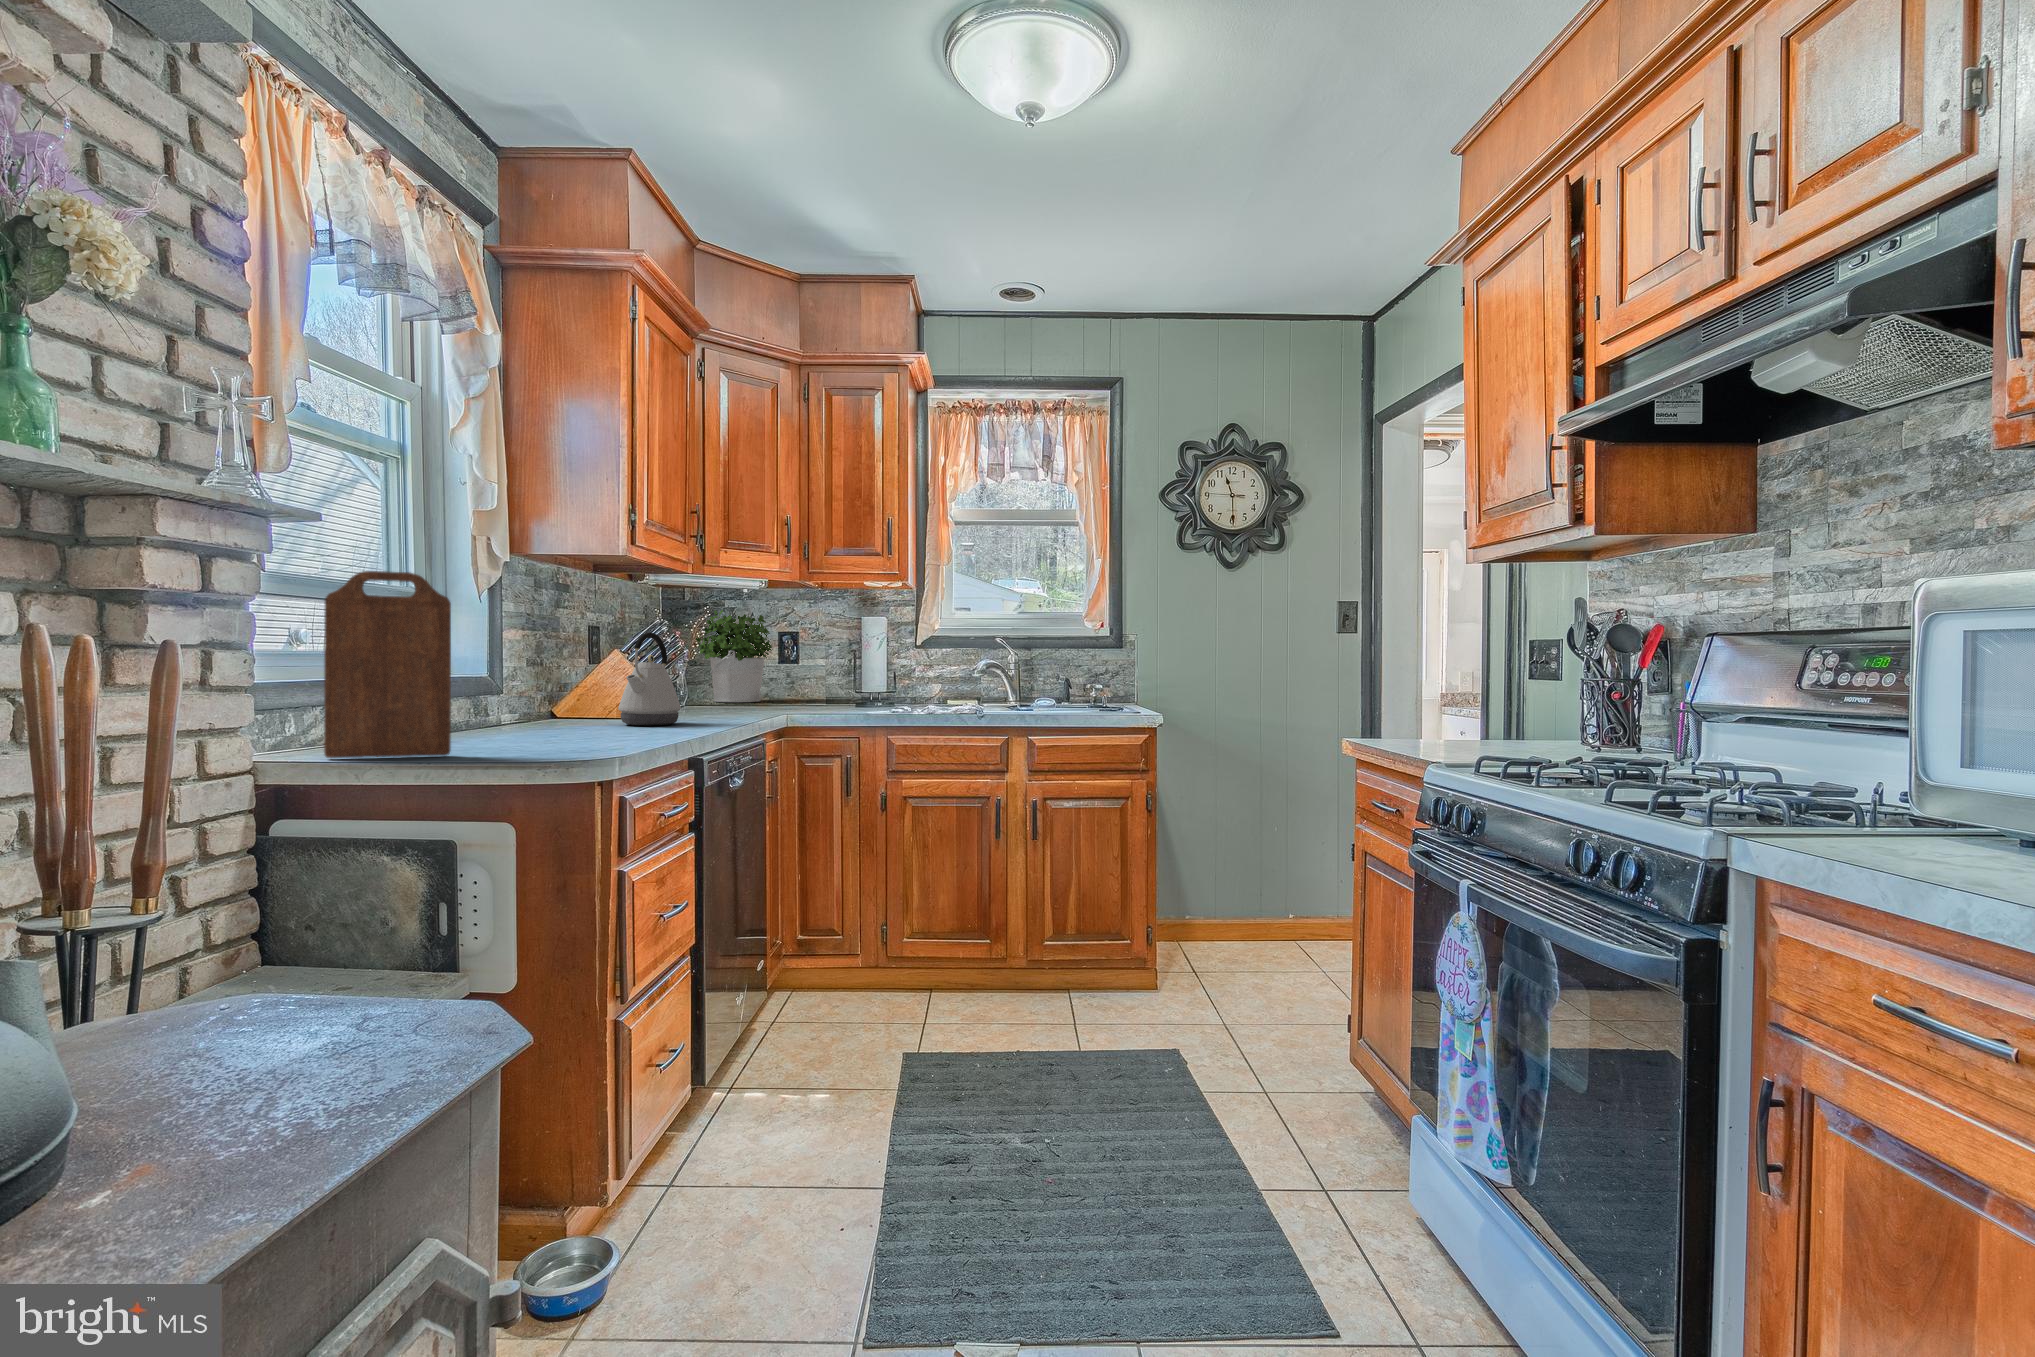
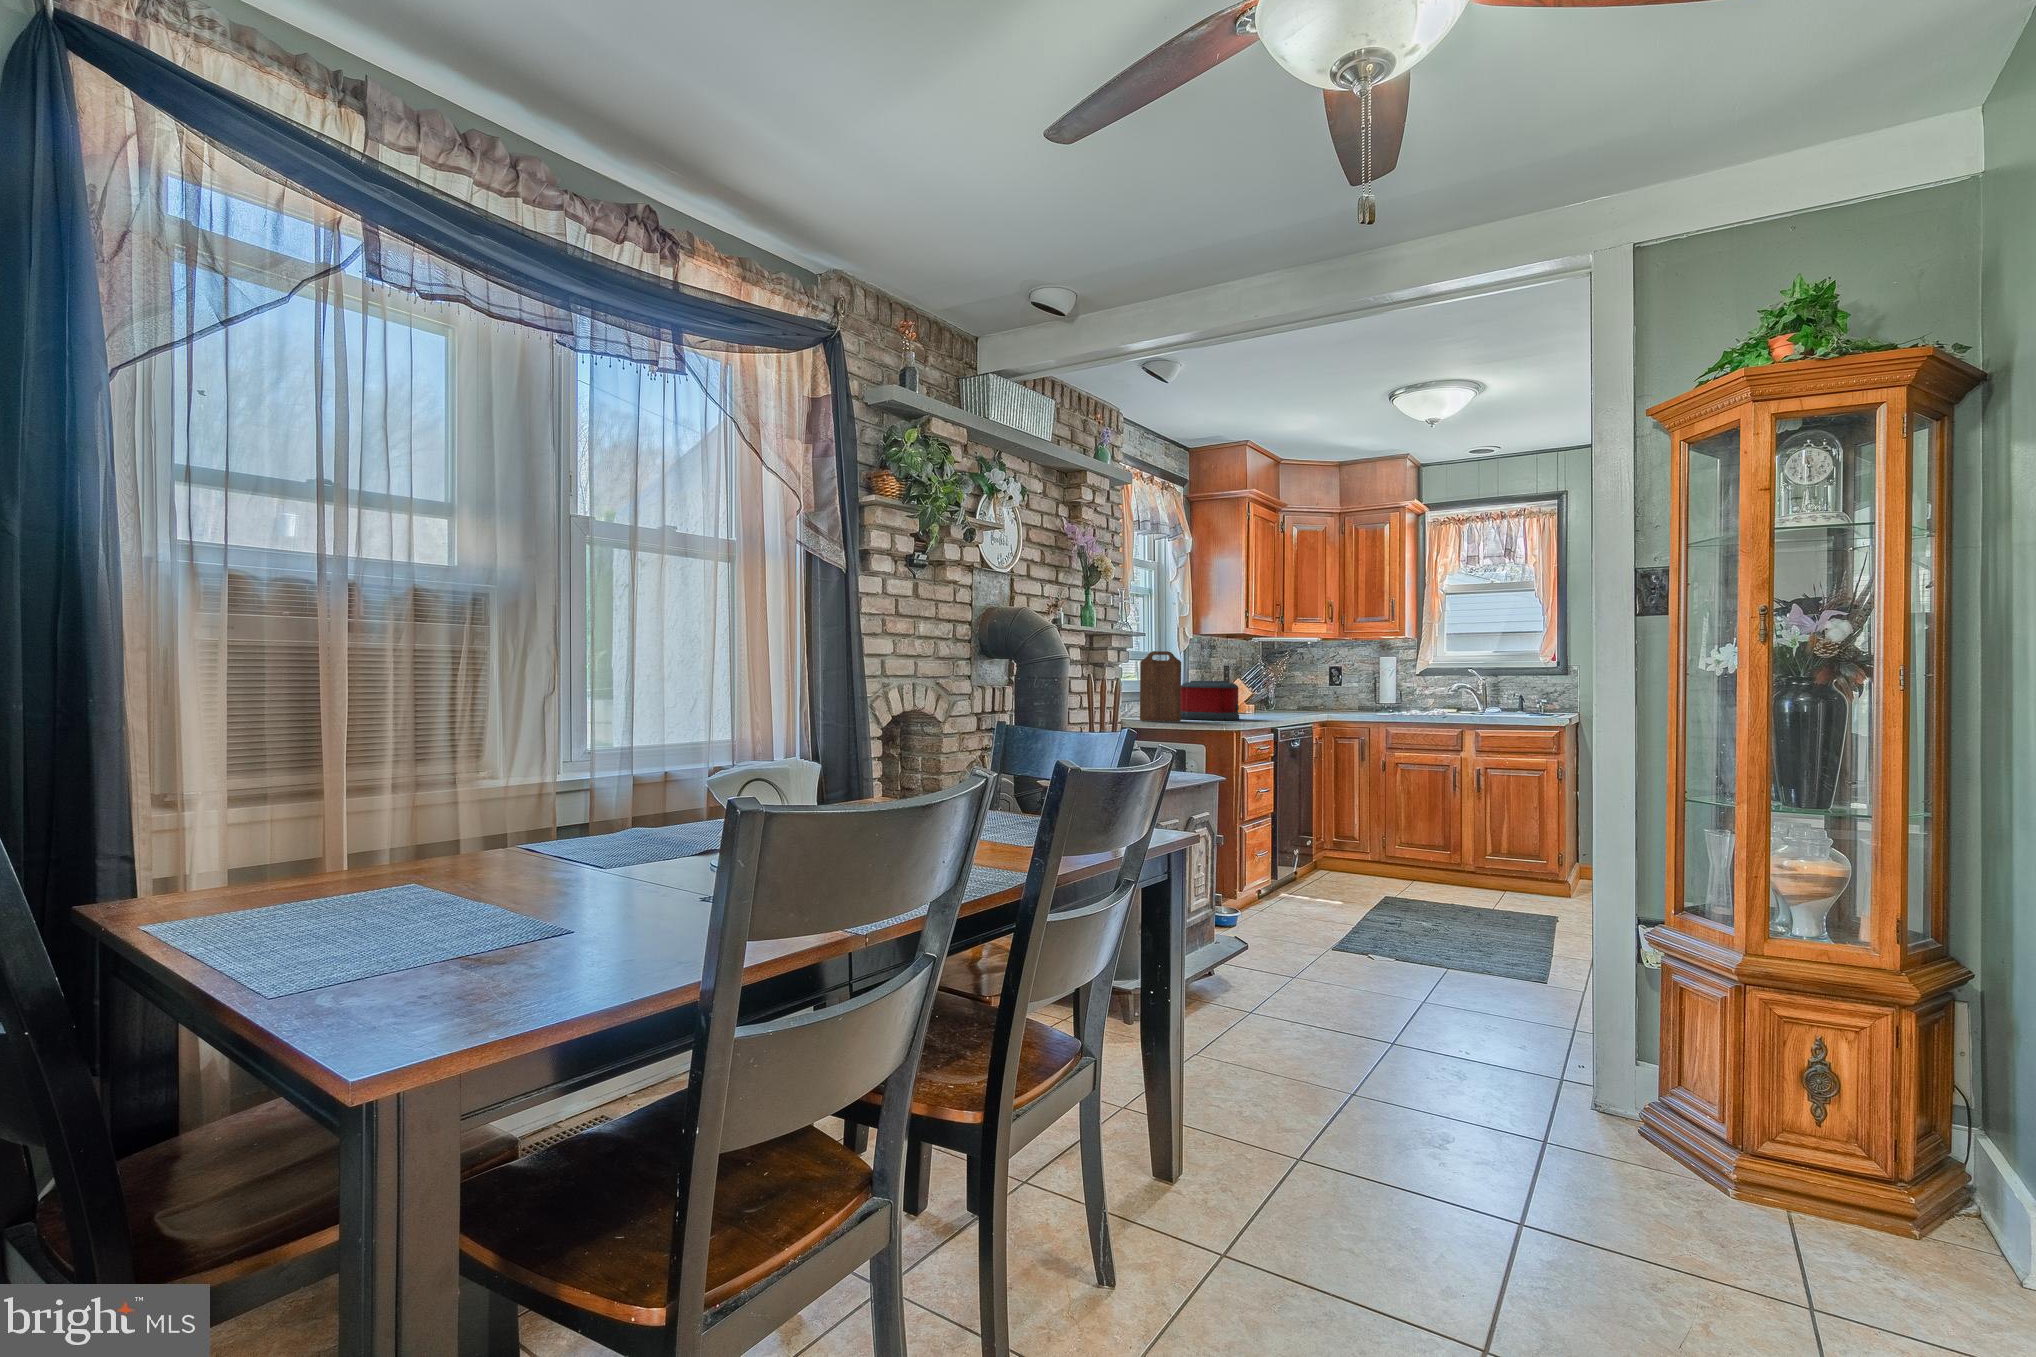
potted plant: present [696,610,772,702] -> none [1280,655,1327,708]
kettle: present [618,632,681,726] -> none [1241,671,1270,716]
toaster: none [457,651,613,744] -> present [1181,681,1239,720]

